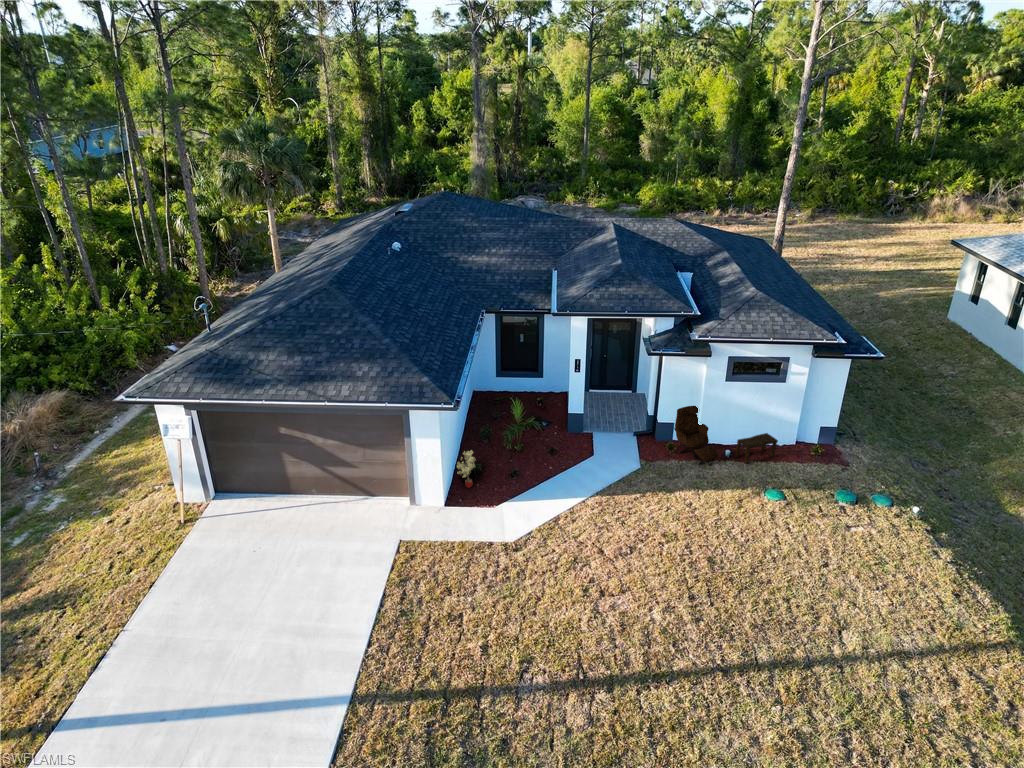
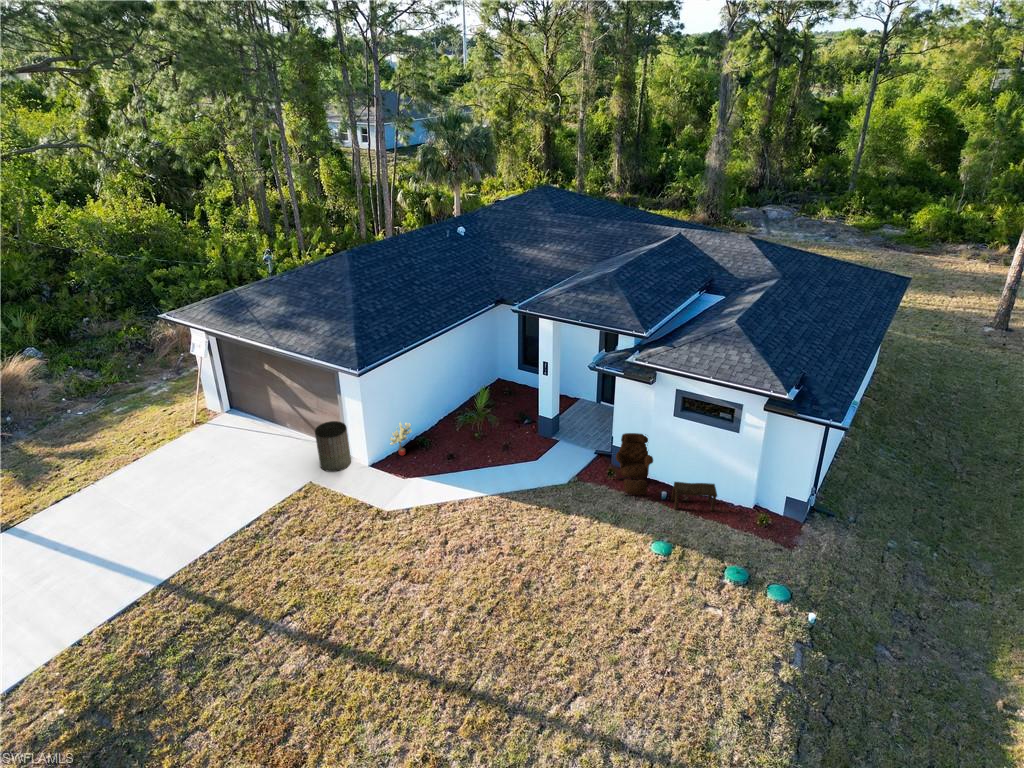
trash can: none [387,466,426,525] -> present [315,421,351,472]

